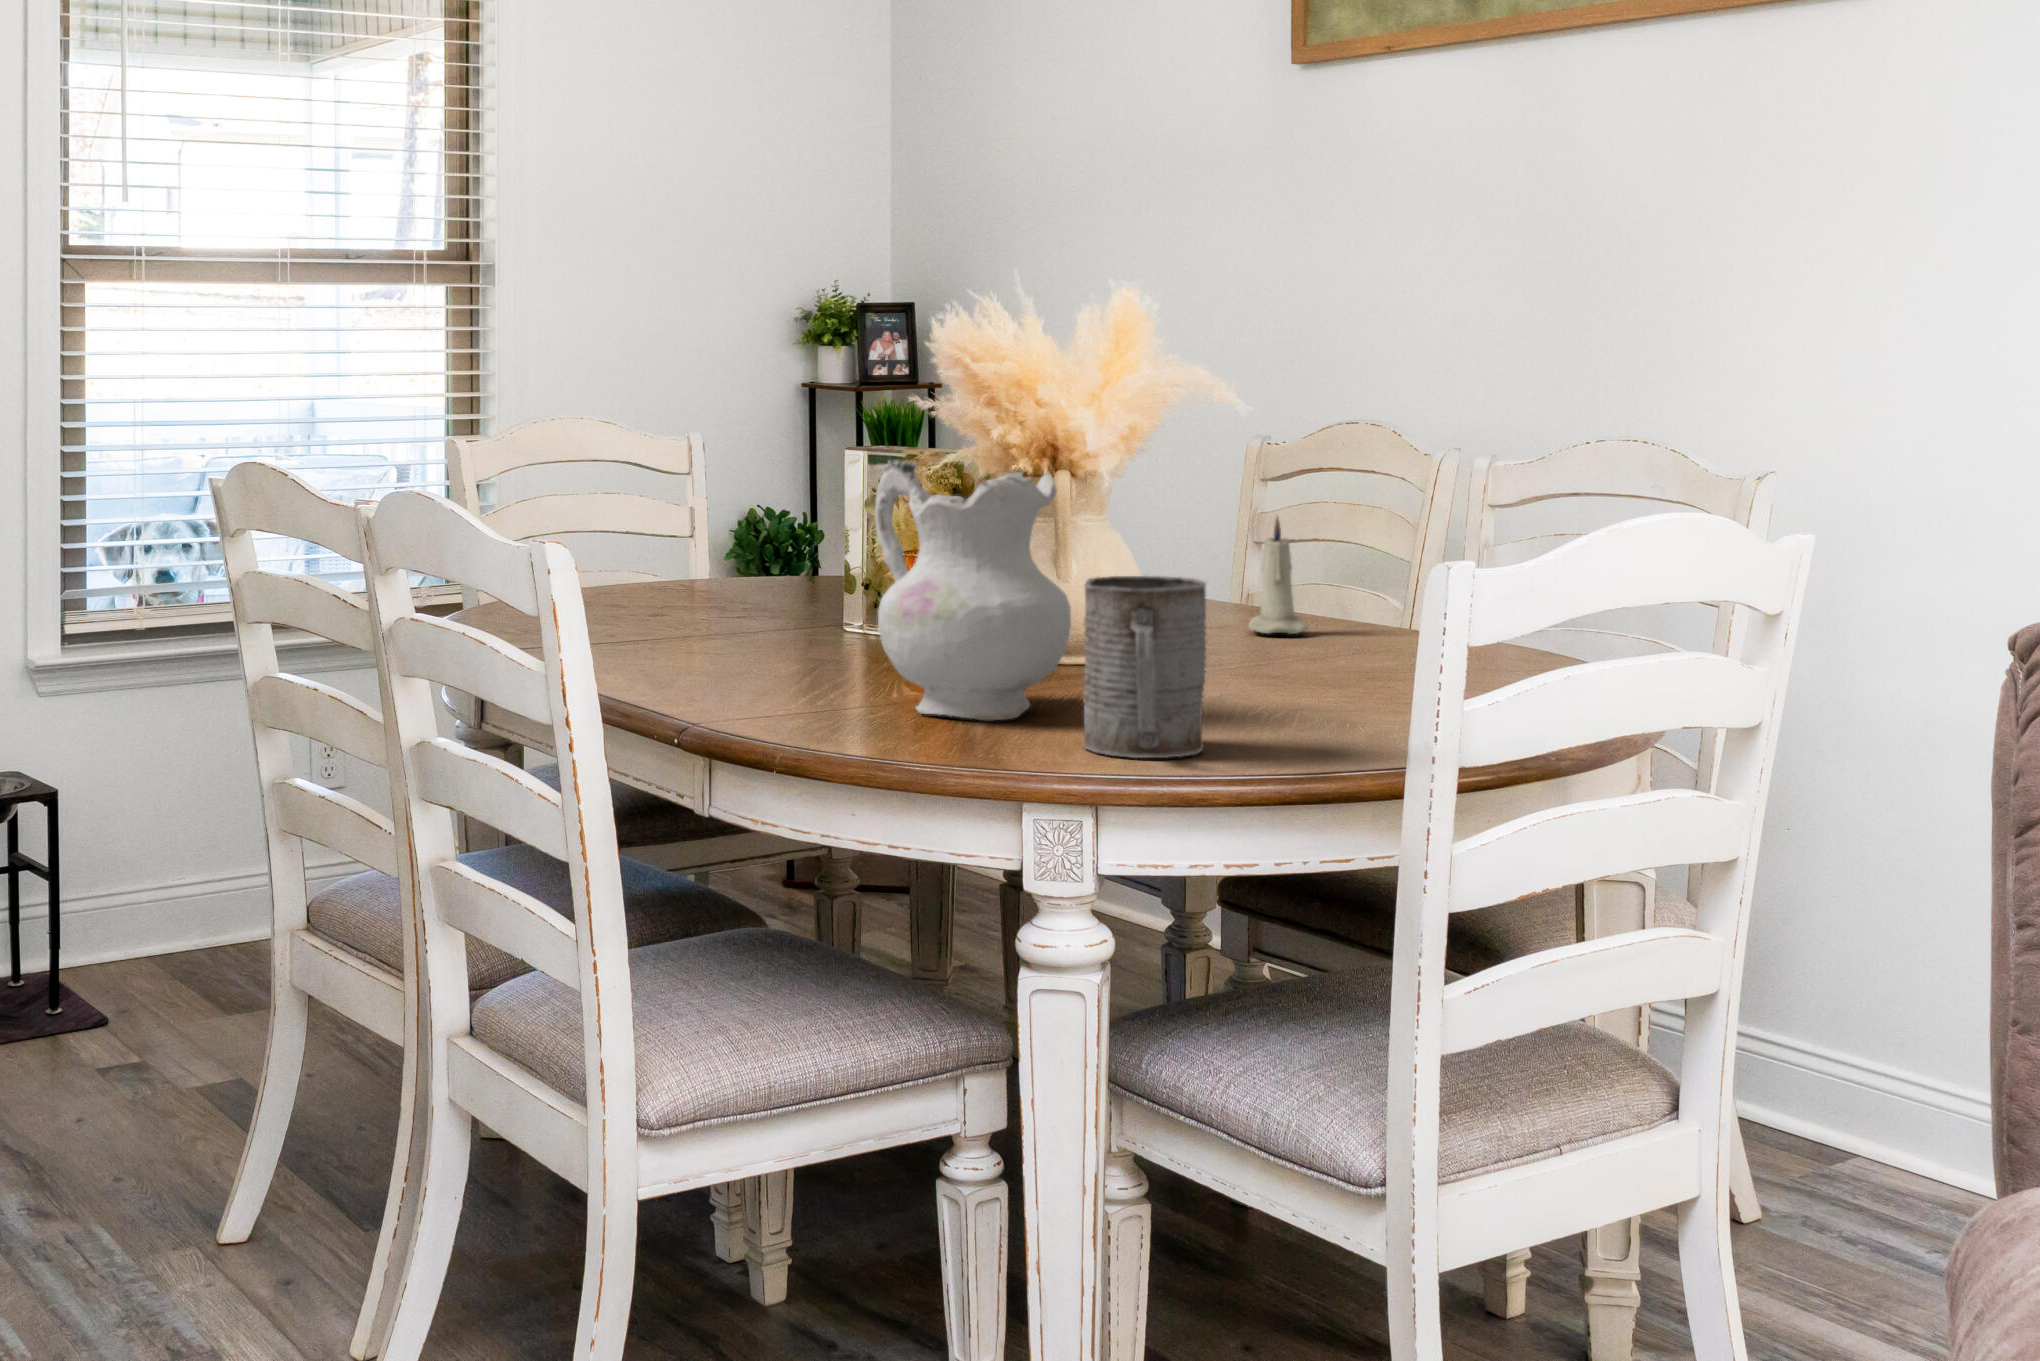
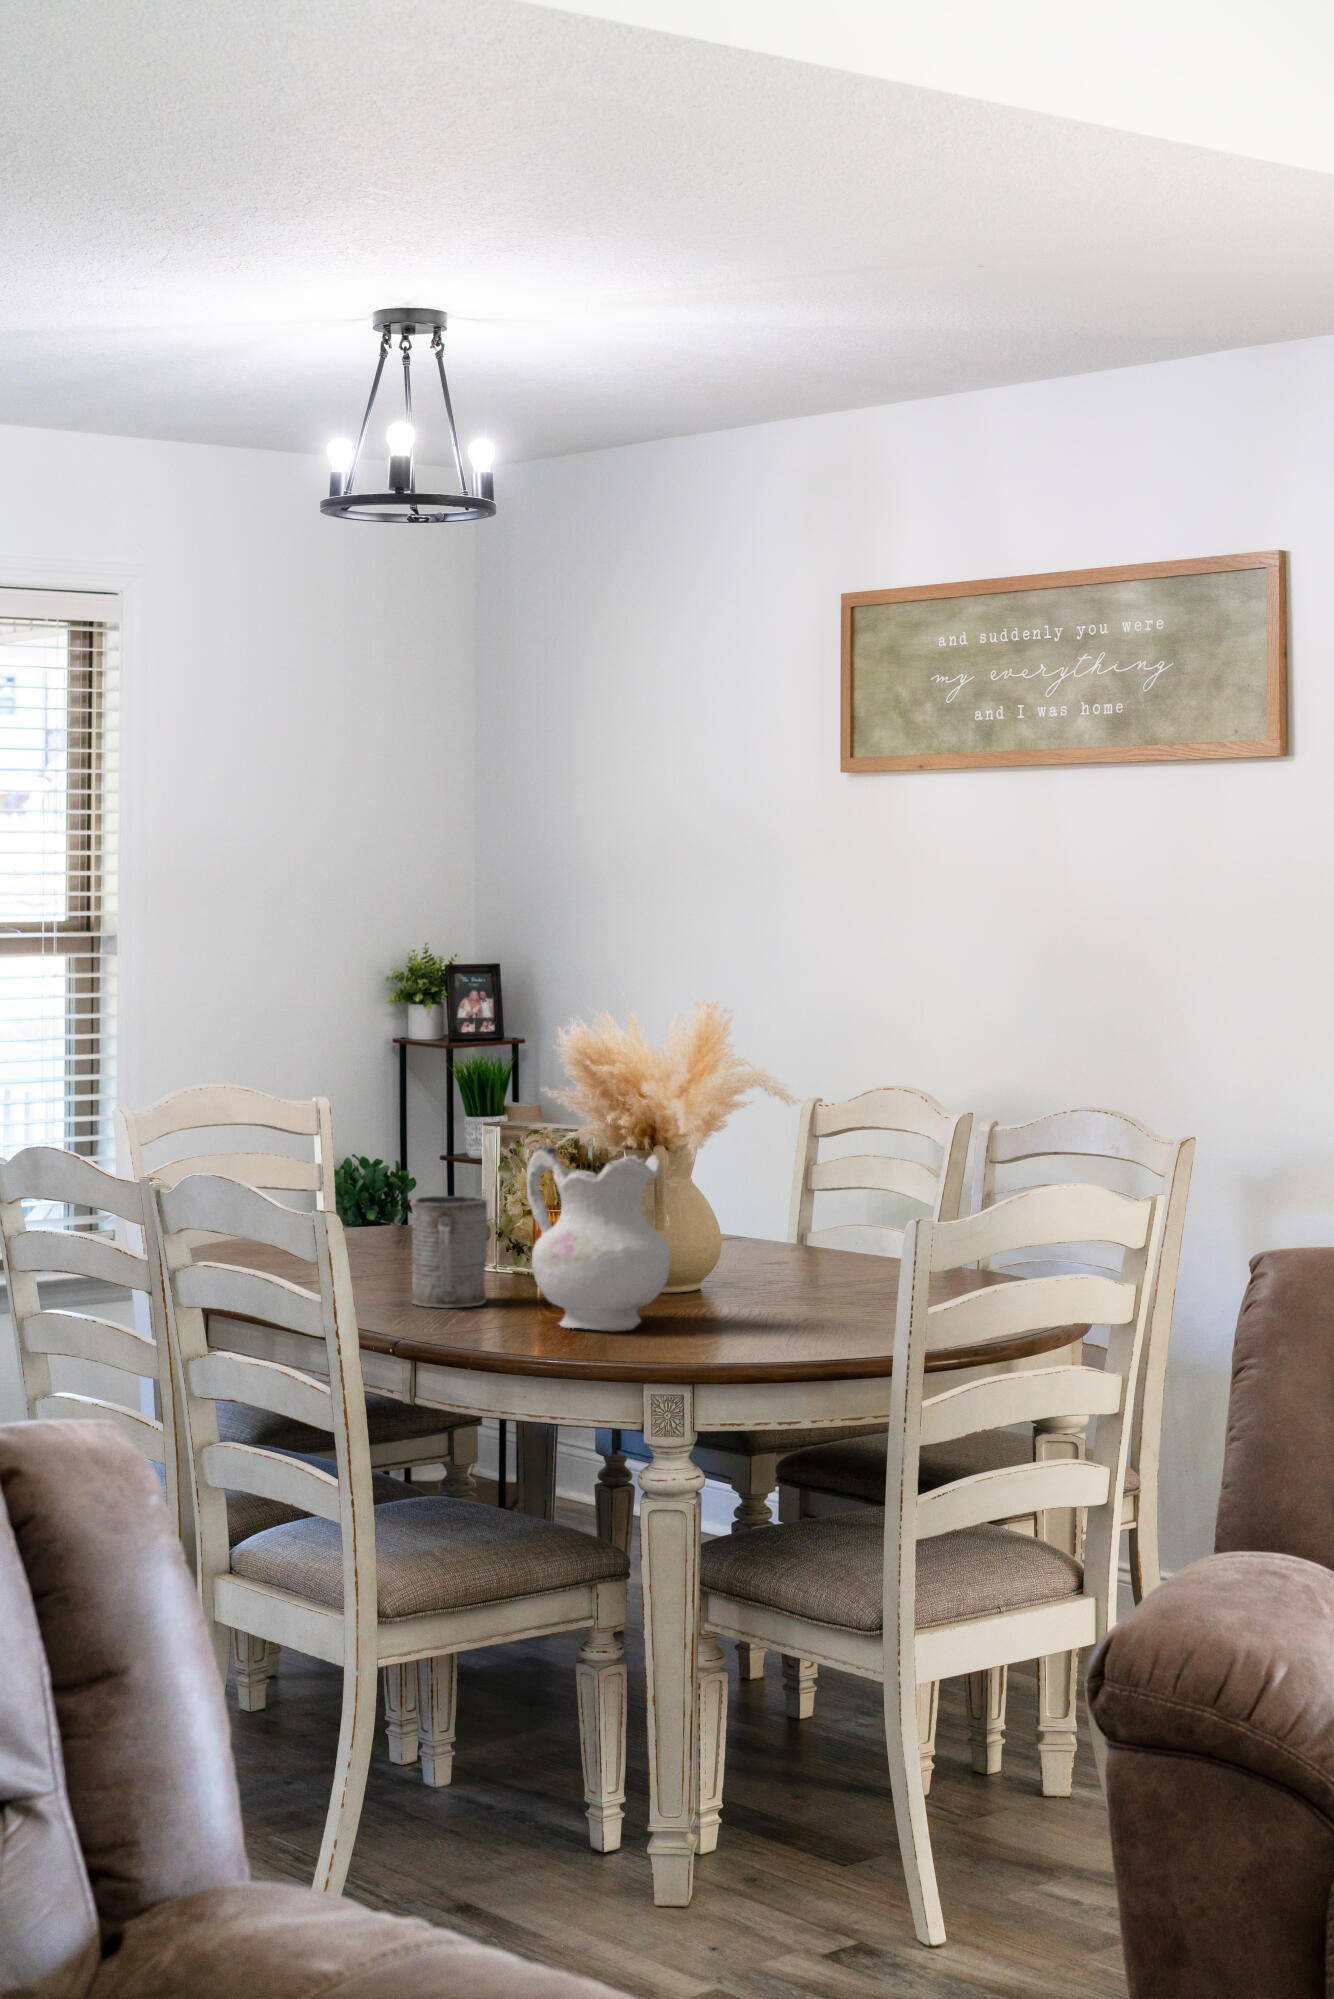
candle: present [1249,517,1309,634] -> none [798,1173,844,1266]
mug: present [1083,576,1206,758] -> present [412,1196,488,1308]

